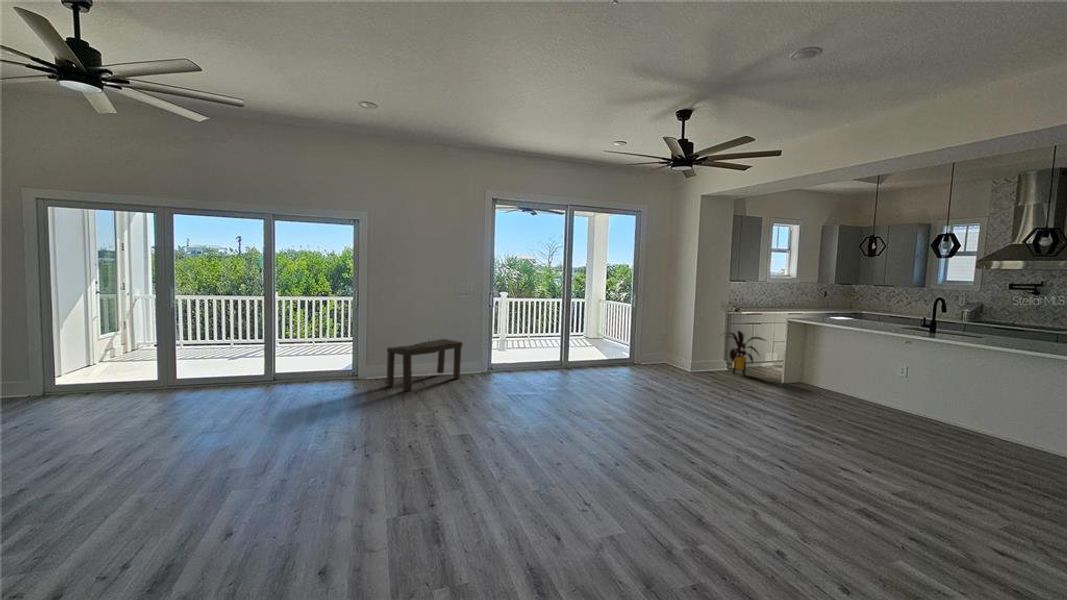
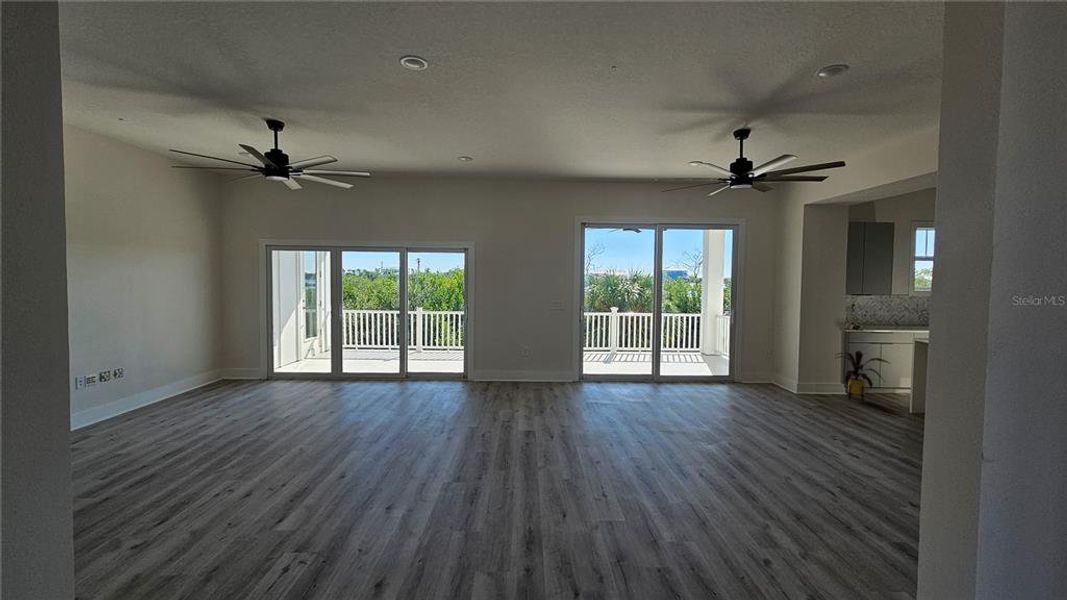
bench: present [386,339,462,391] -> none [486,349,551,392]

